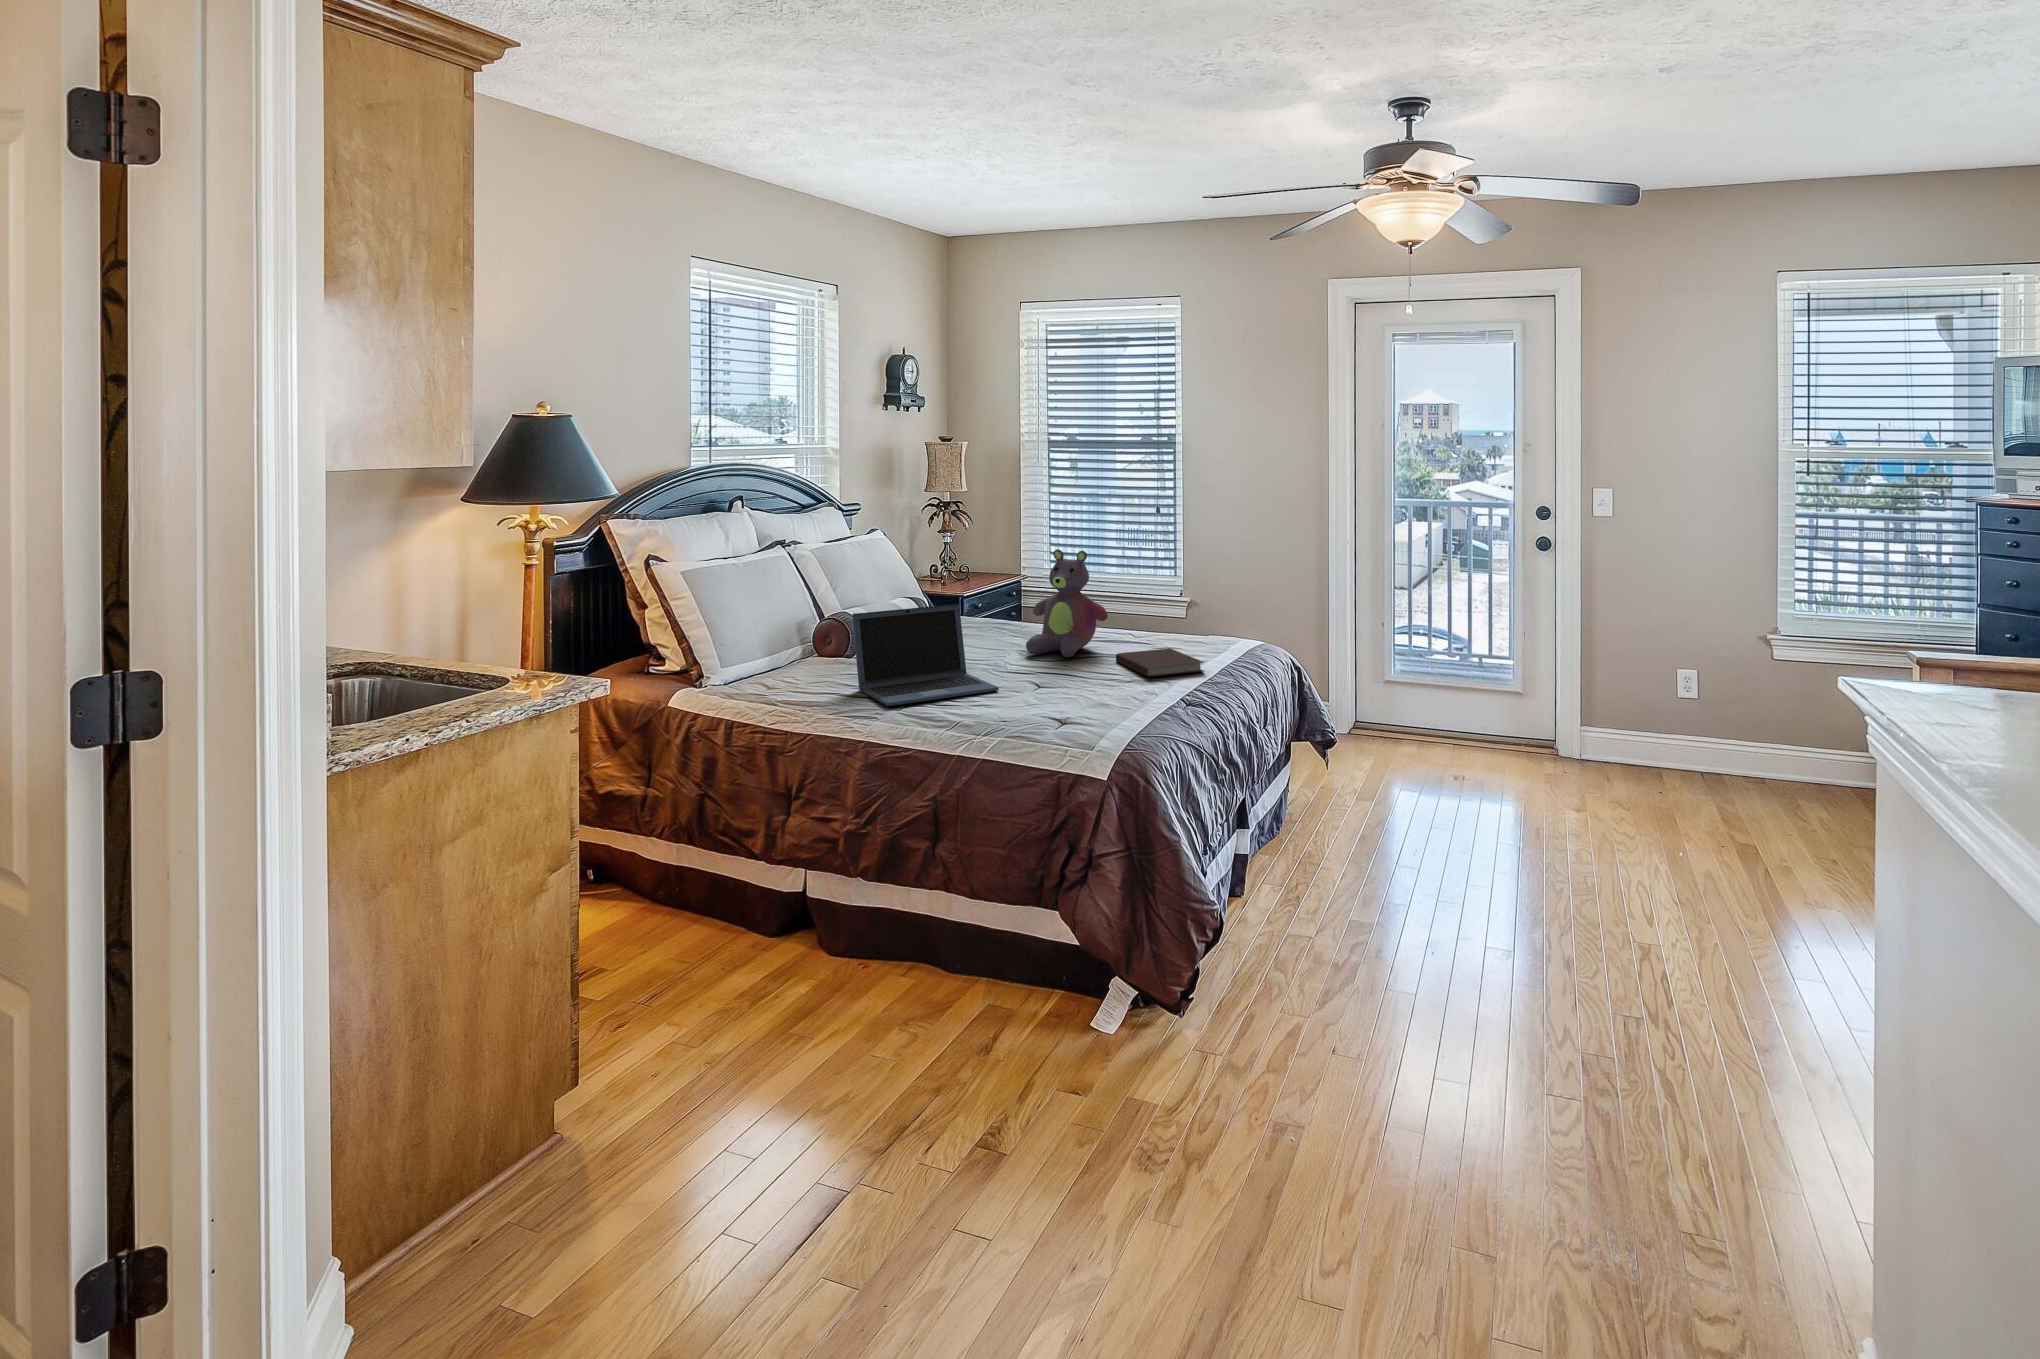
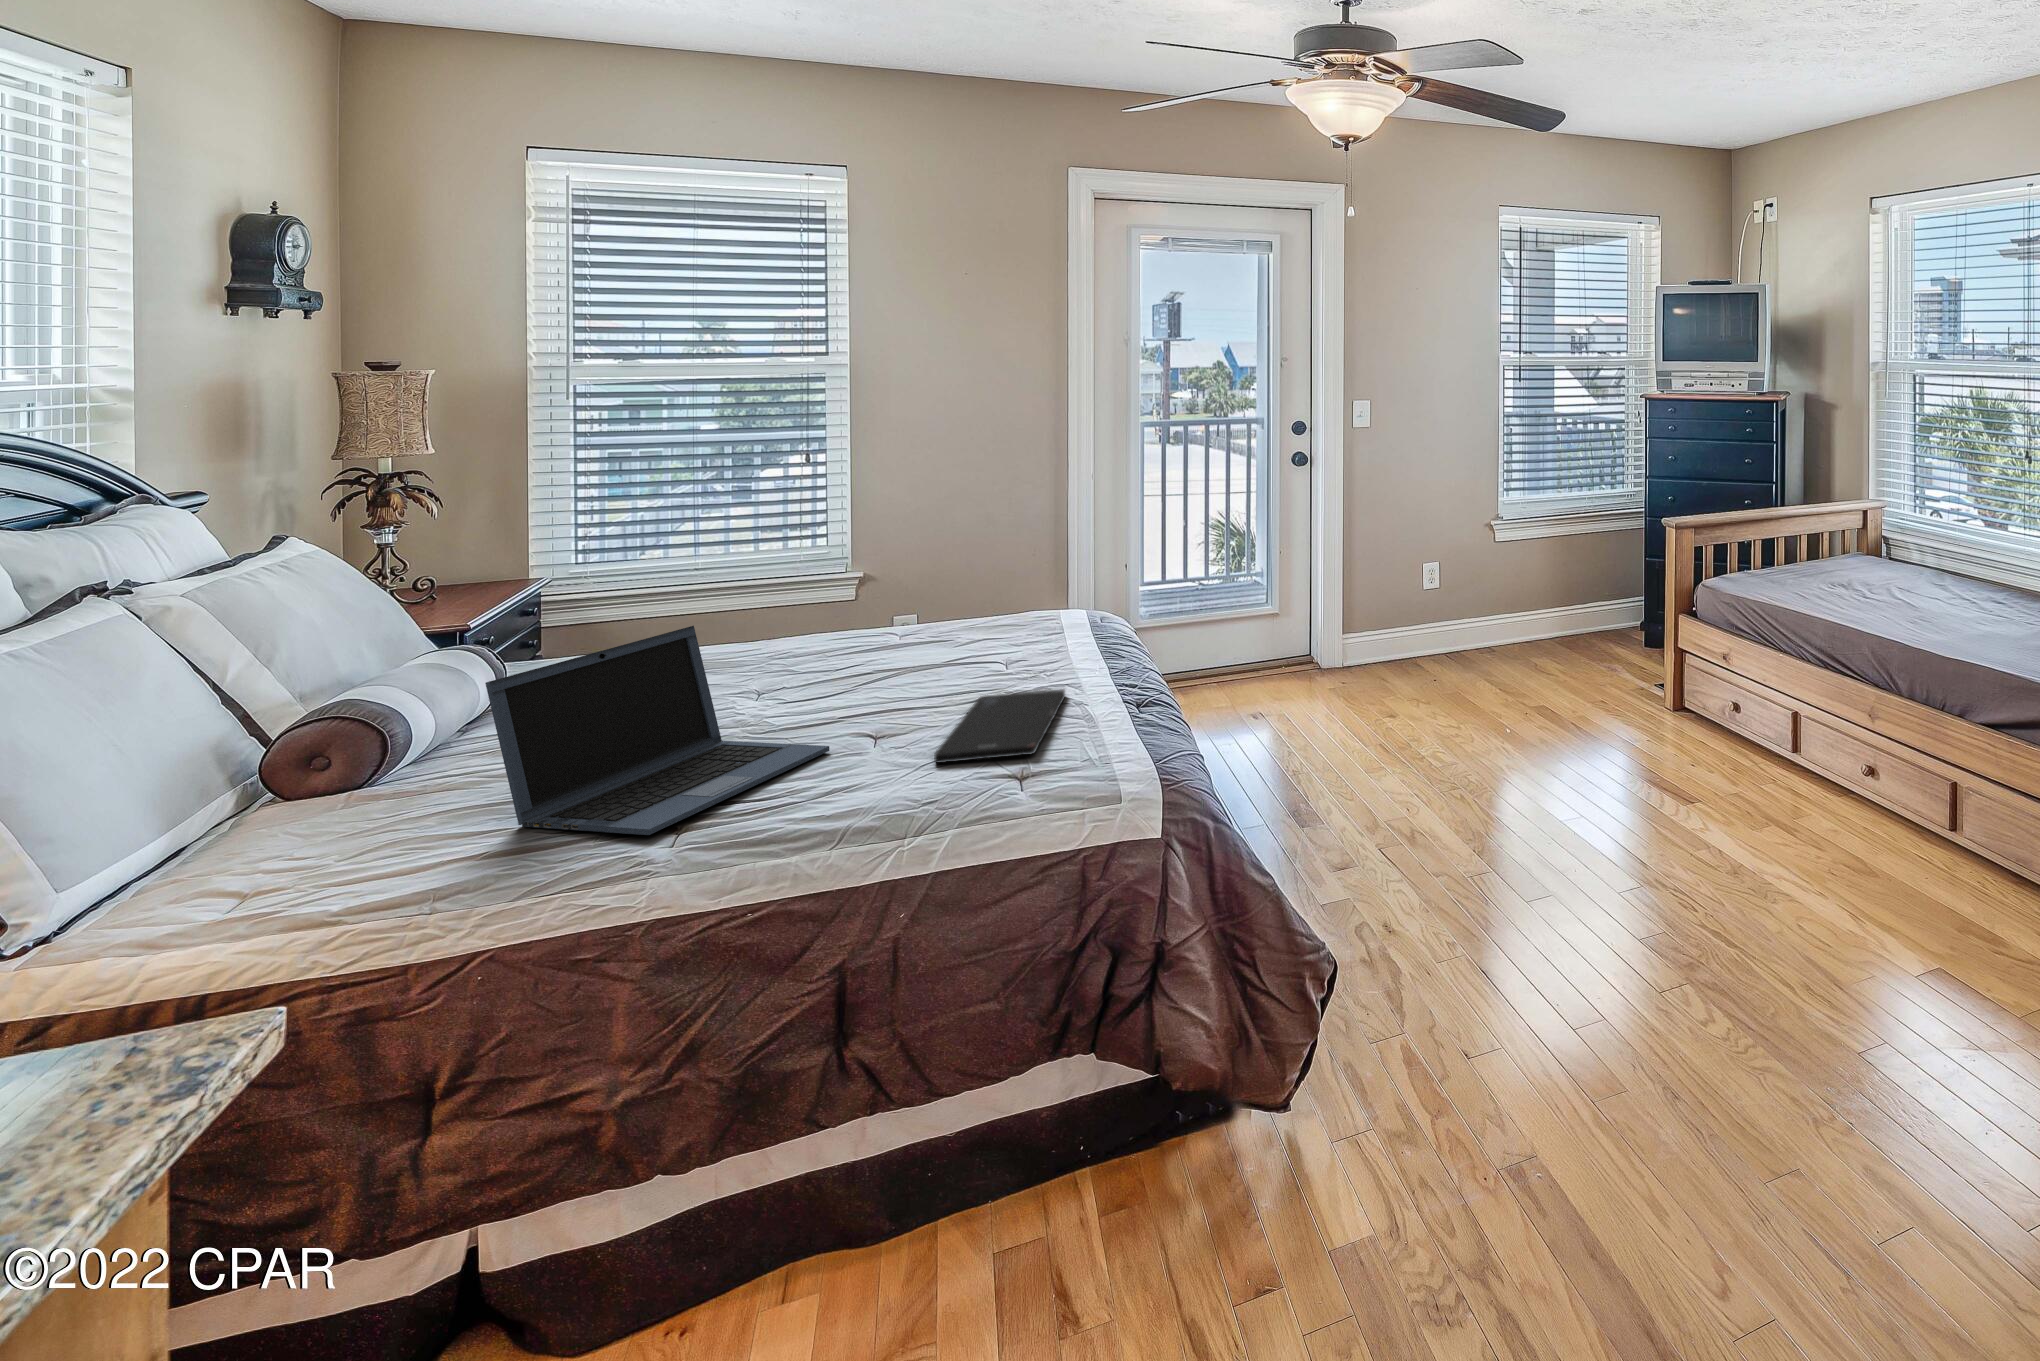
stuffed bear: present [1026,549,1108,657] -> none [770,514,916,685]
notebook: present [1116,648,1204,677] -> none [951,633,1099,675]
smartphone: none [1030,681,1145,717] -> present [934,690,1065,763]

